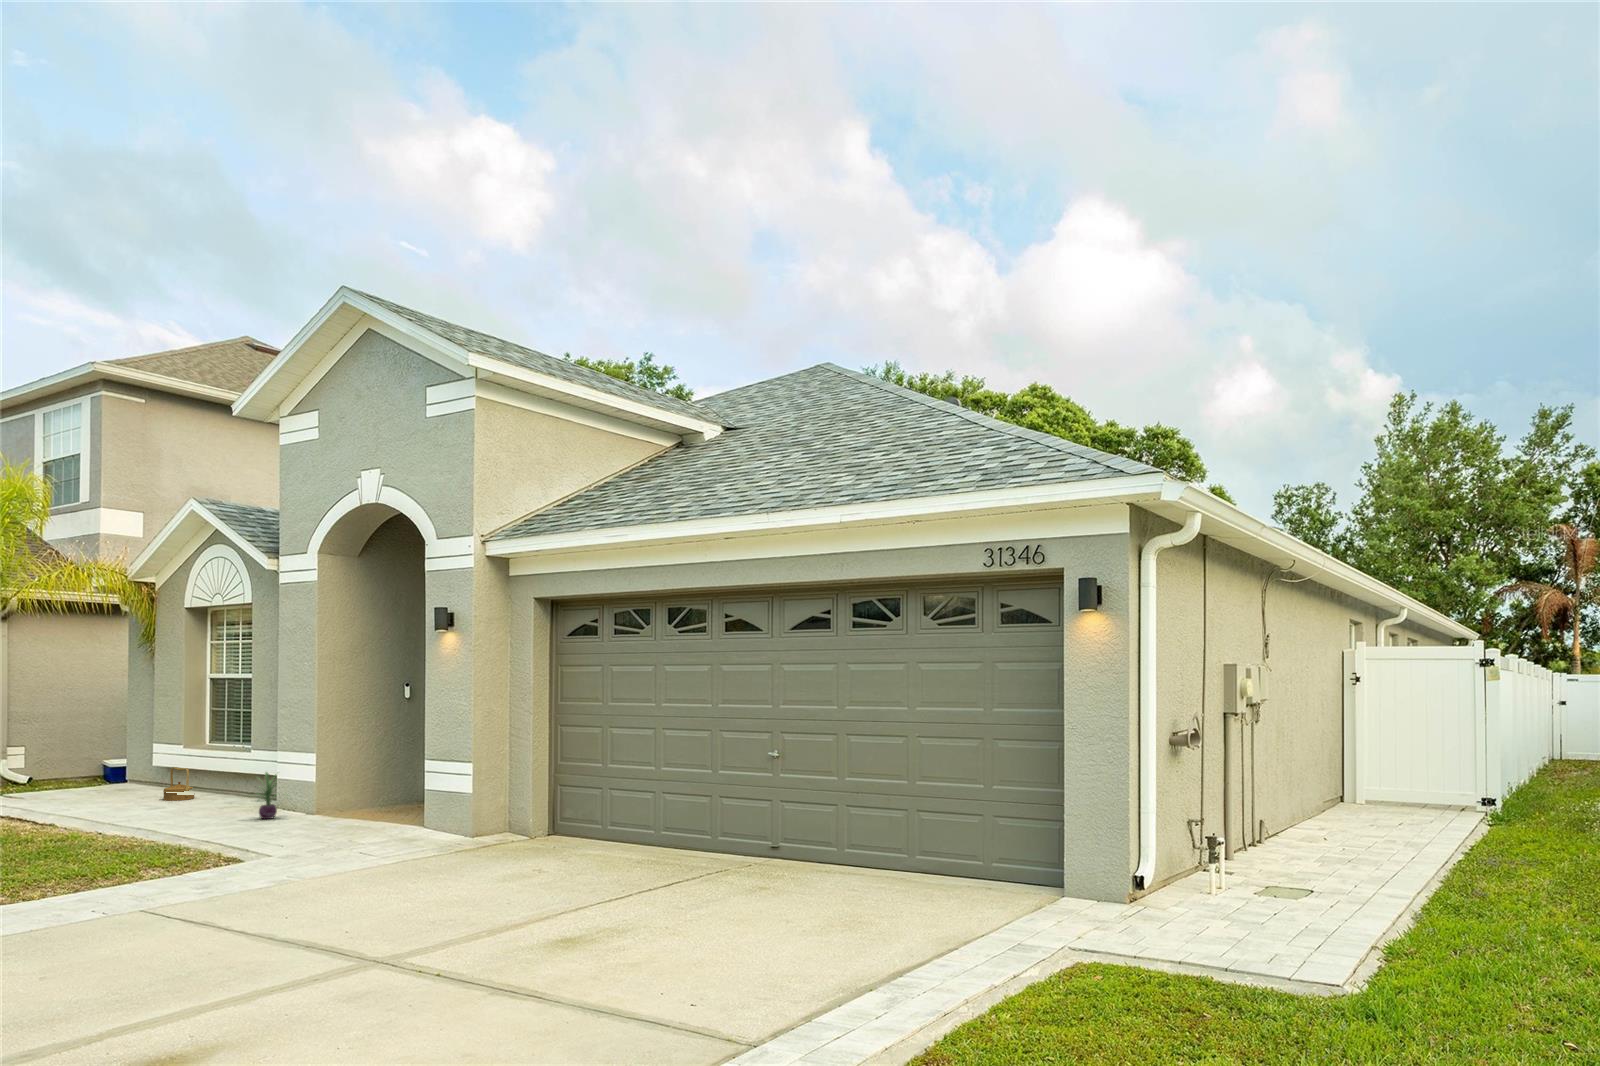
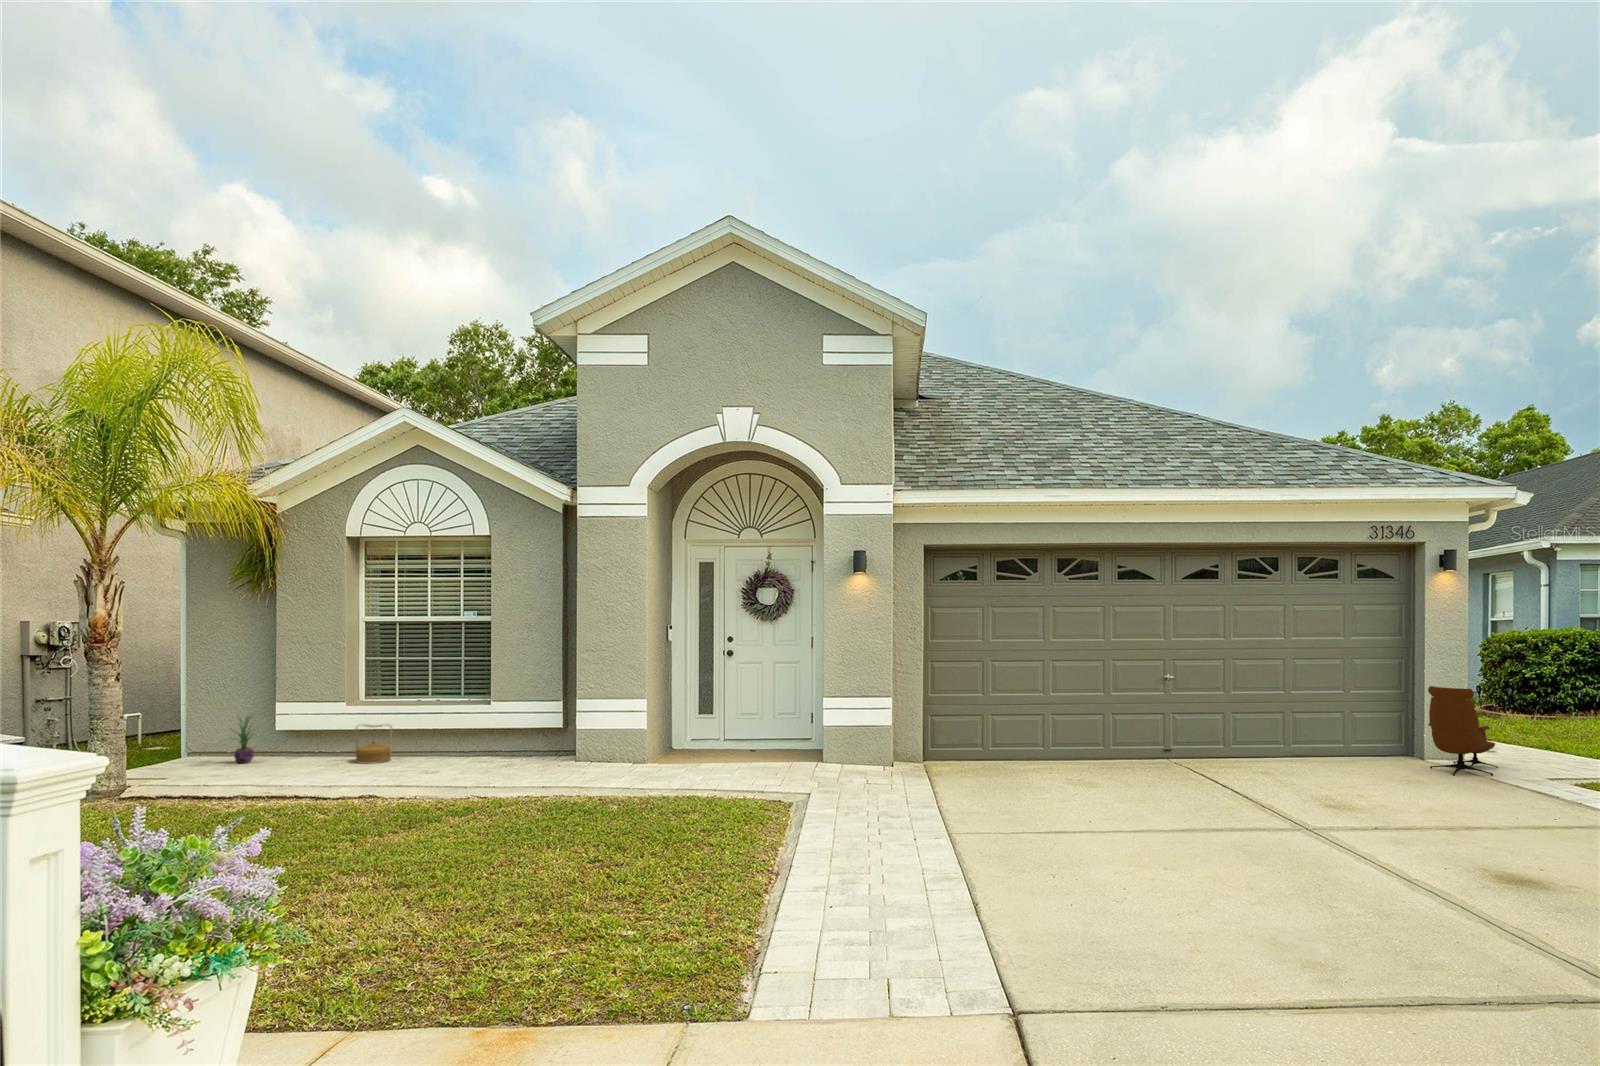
lounge chair: none [973,770,1127,902] -> present [1428,686,1498,776]
decorative plant: present [259,772,277,819] -> present [234,715,263,763]

